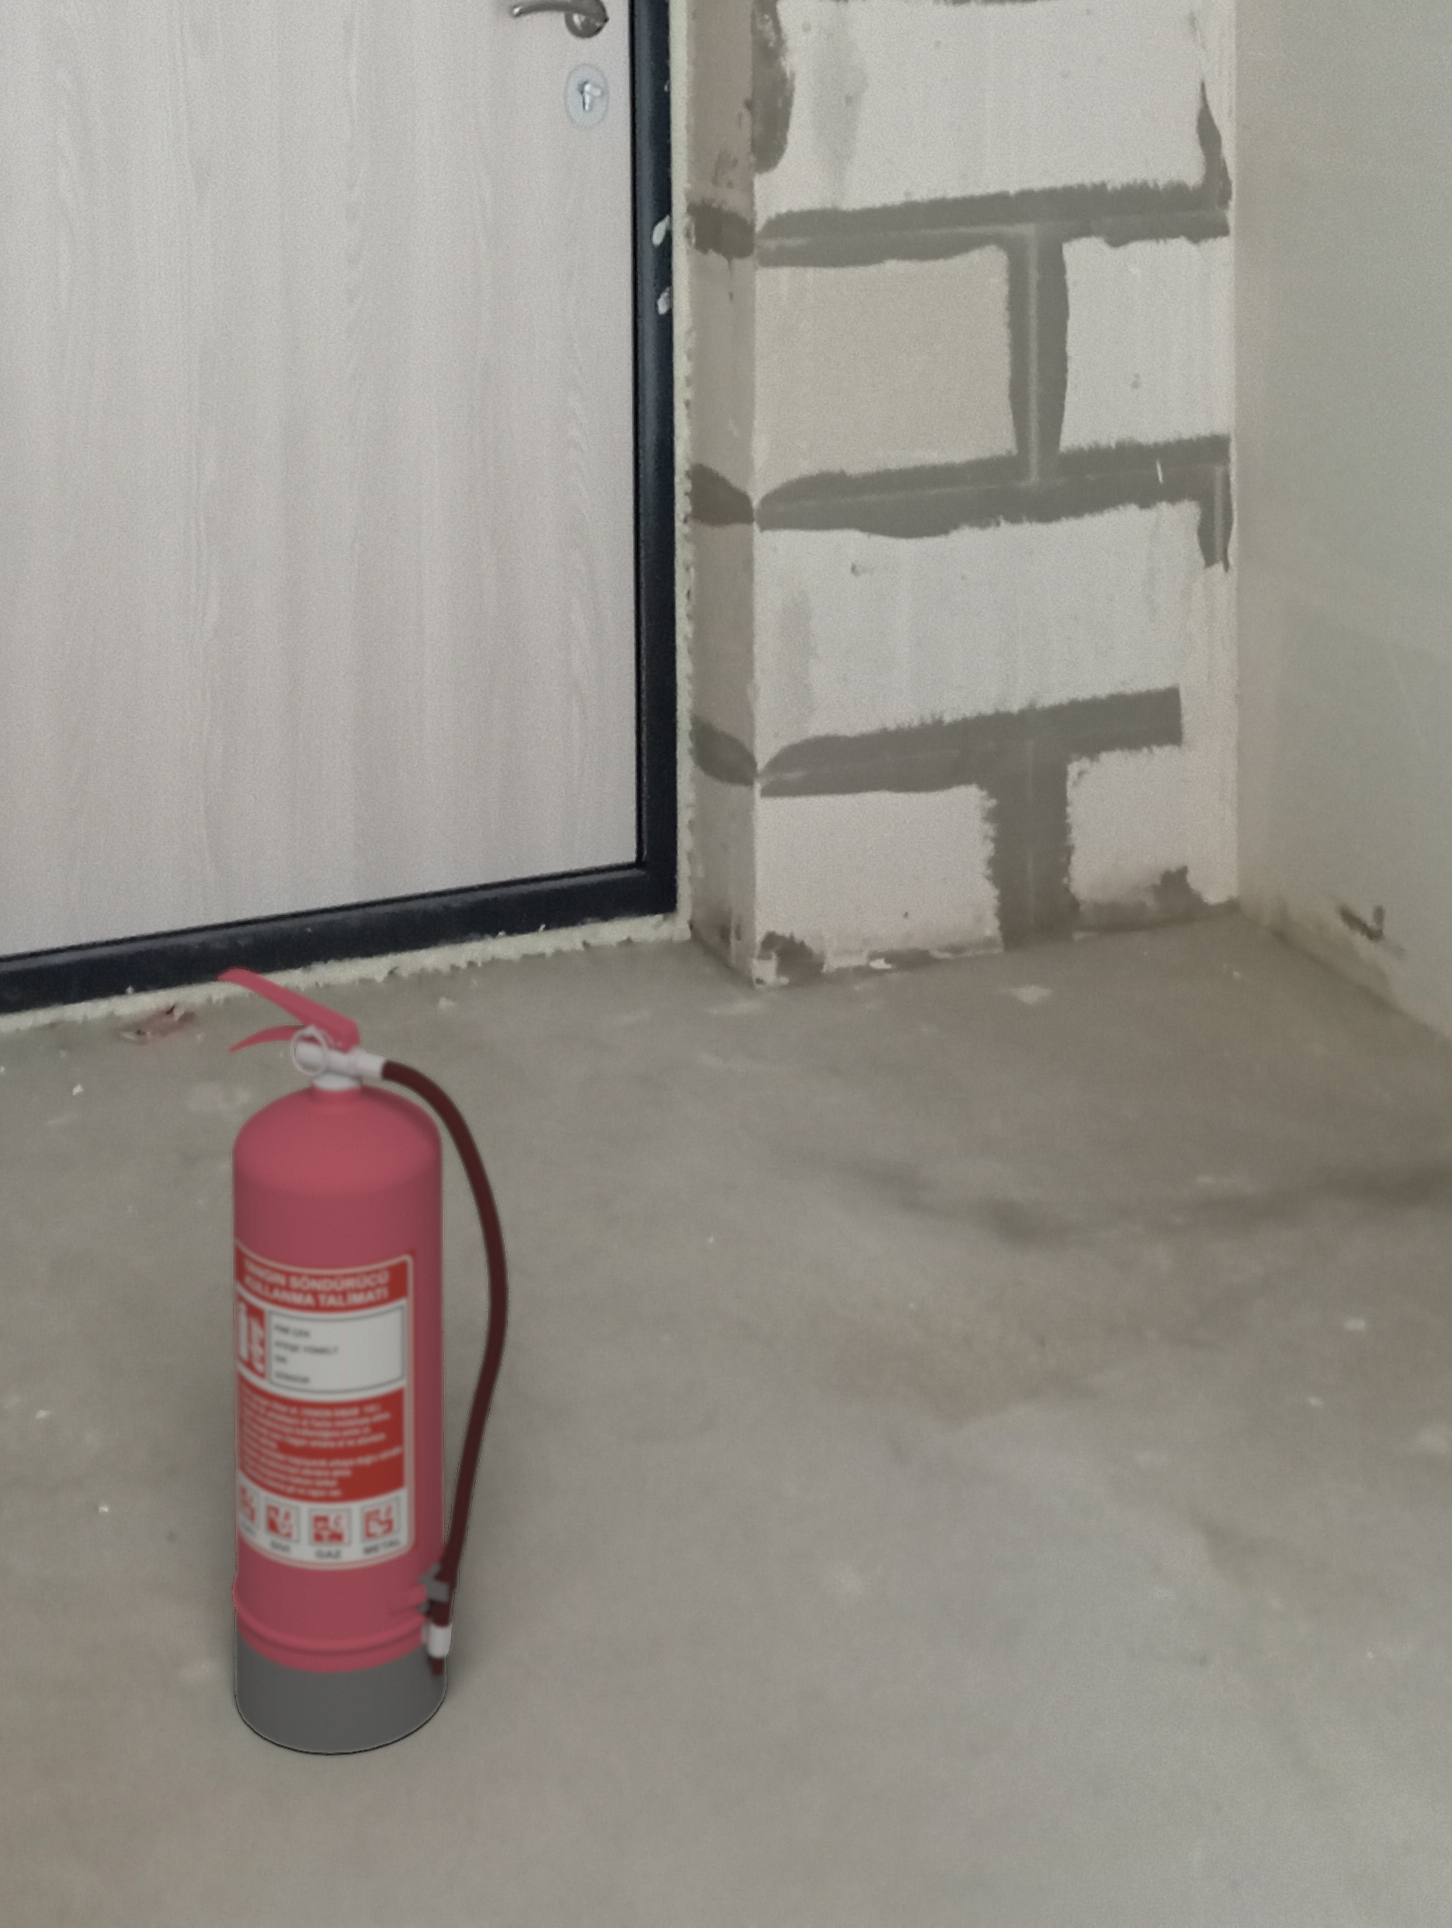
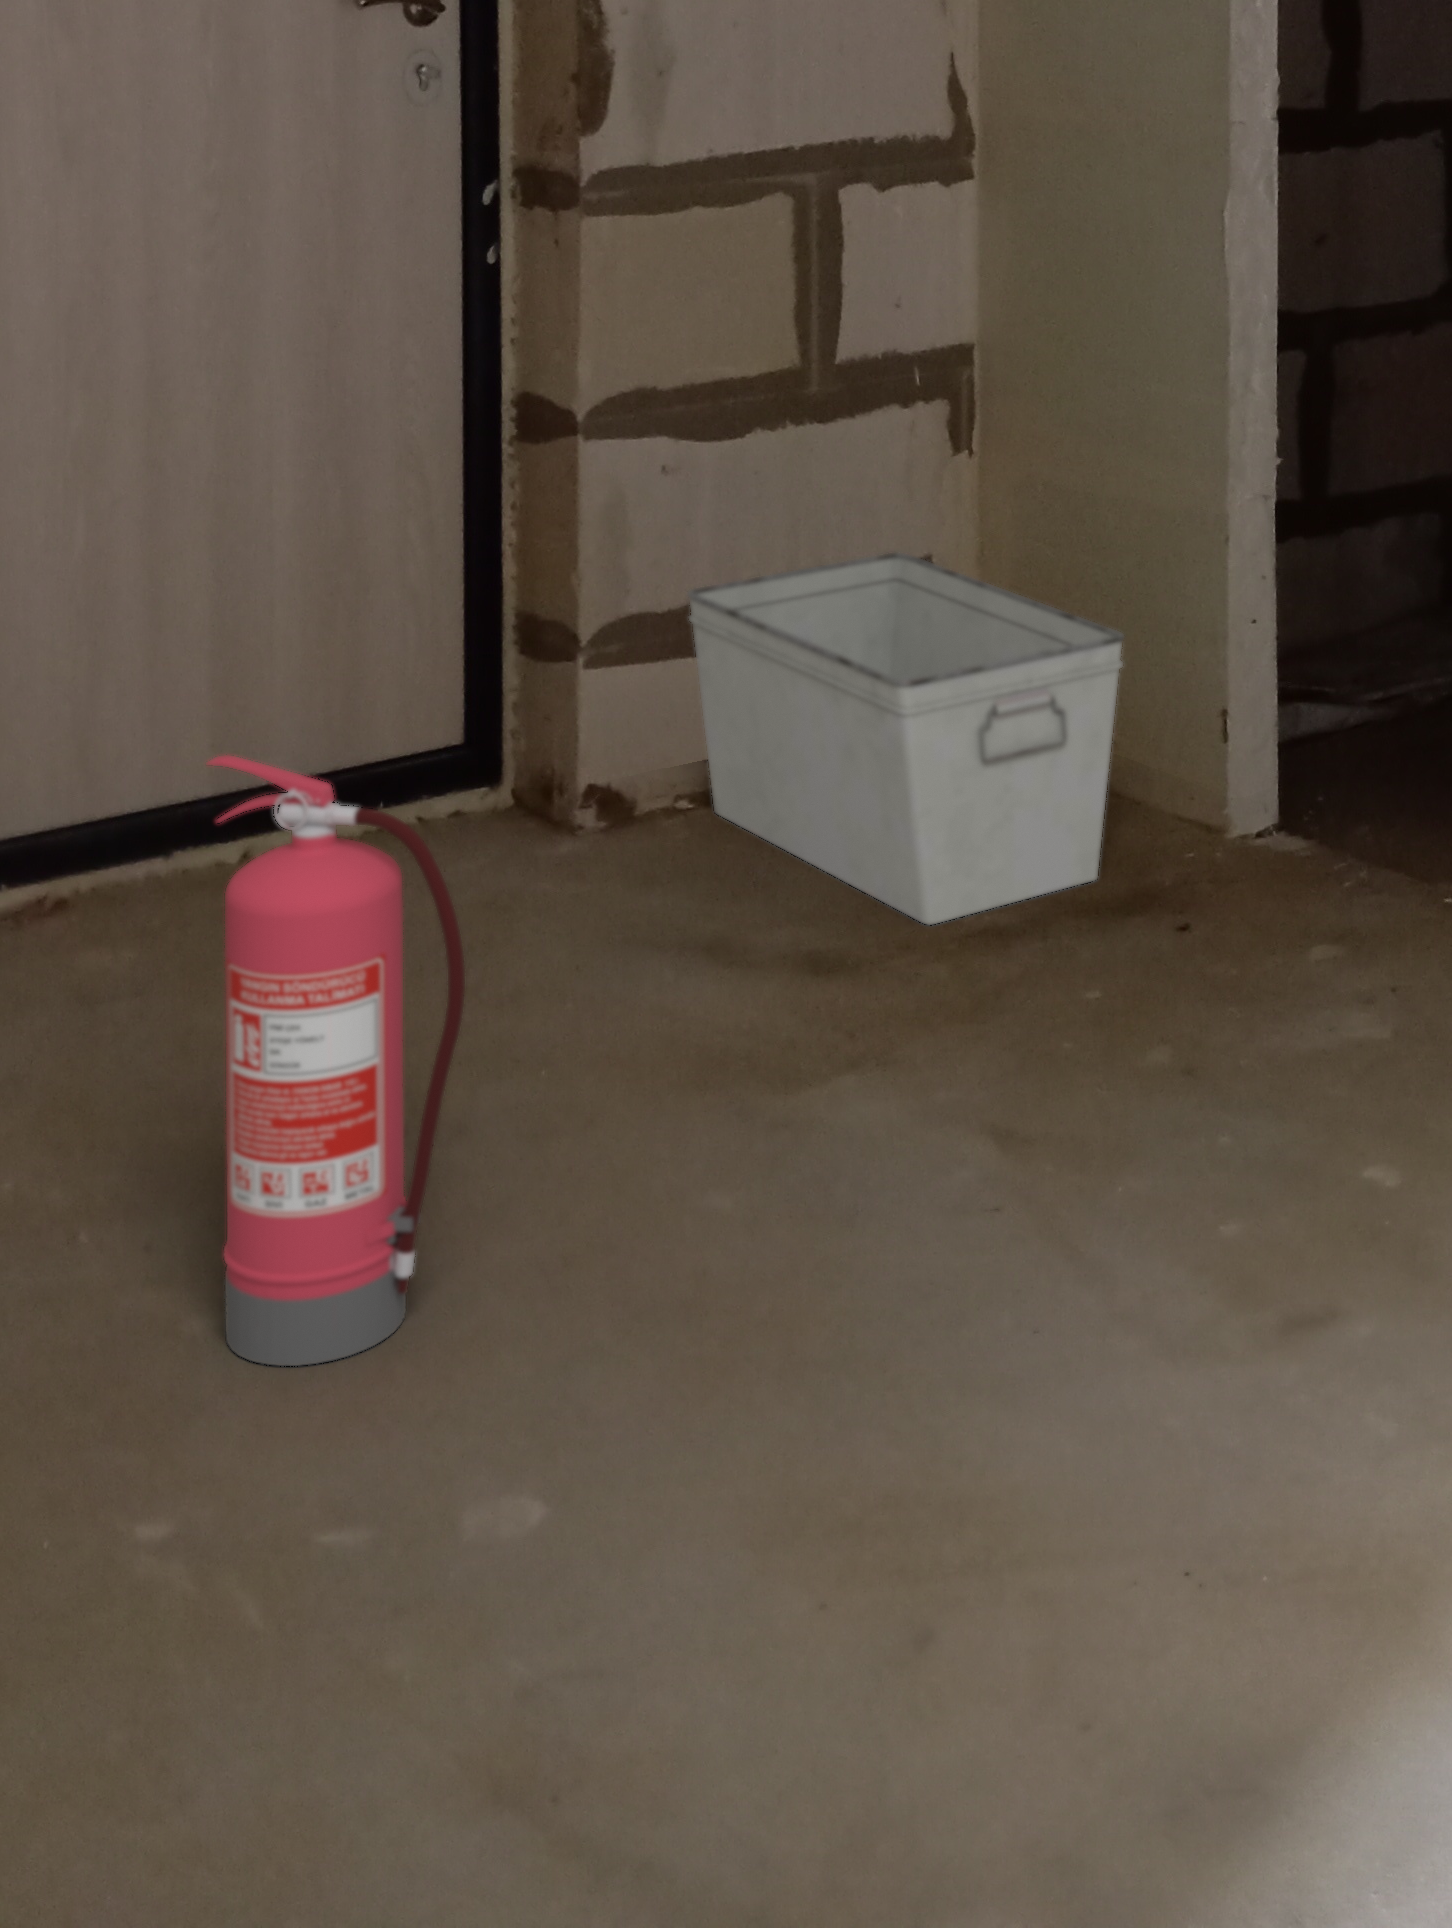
storage bin: none [878,684,1406,1182] -> present [688,553,1124,925]

